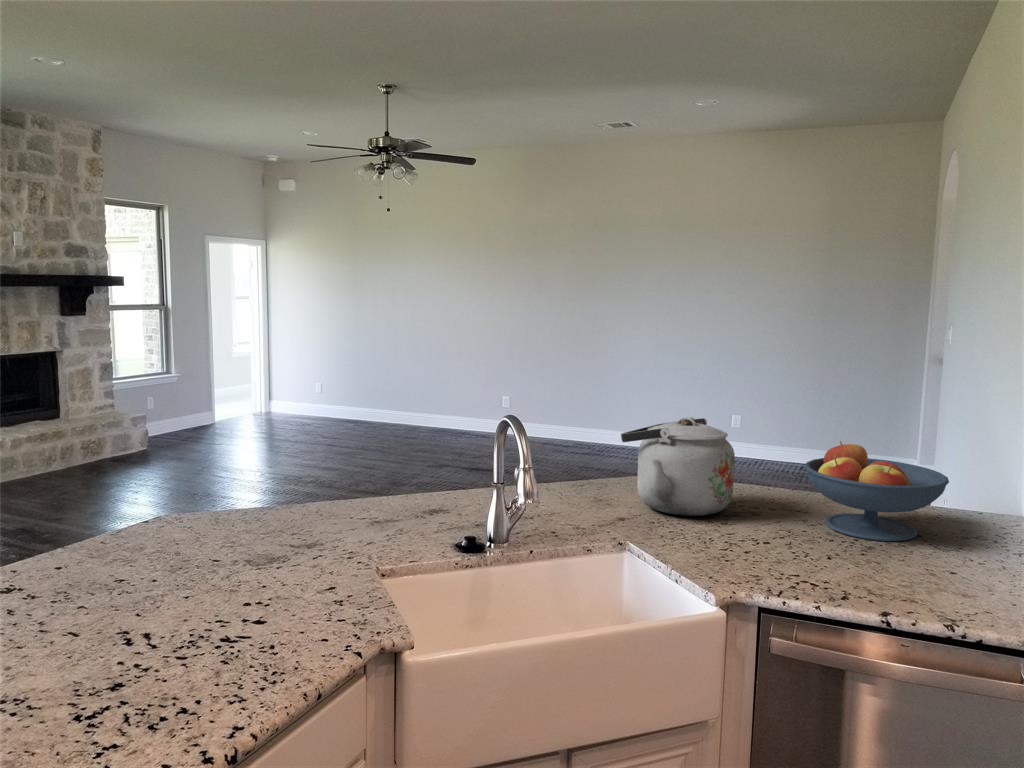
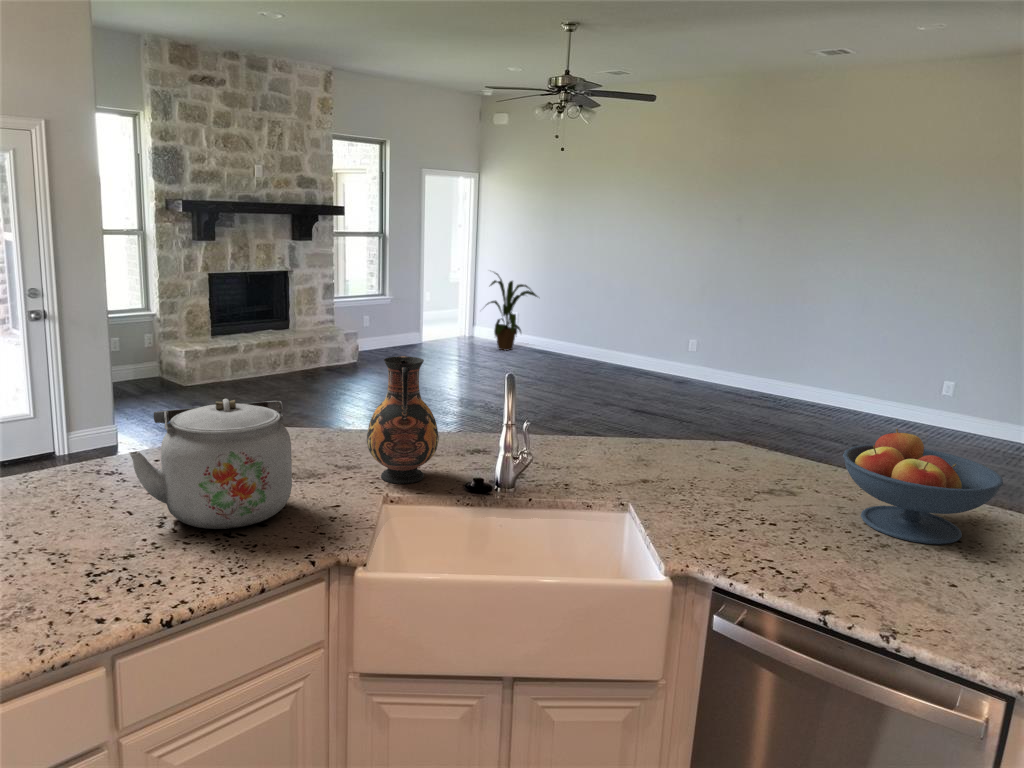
house plant: none [282,341,347,424] -> present [486,273,537,350]
vase: none [335,409,417,554] -> present [367,356,439,484]
kettle: present [621,417,735,516] -> present [129,399,292,529]

